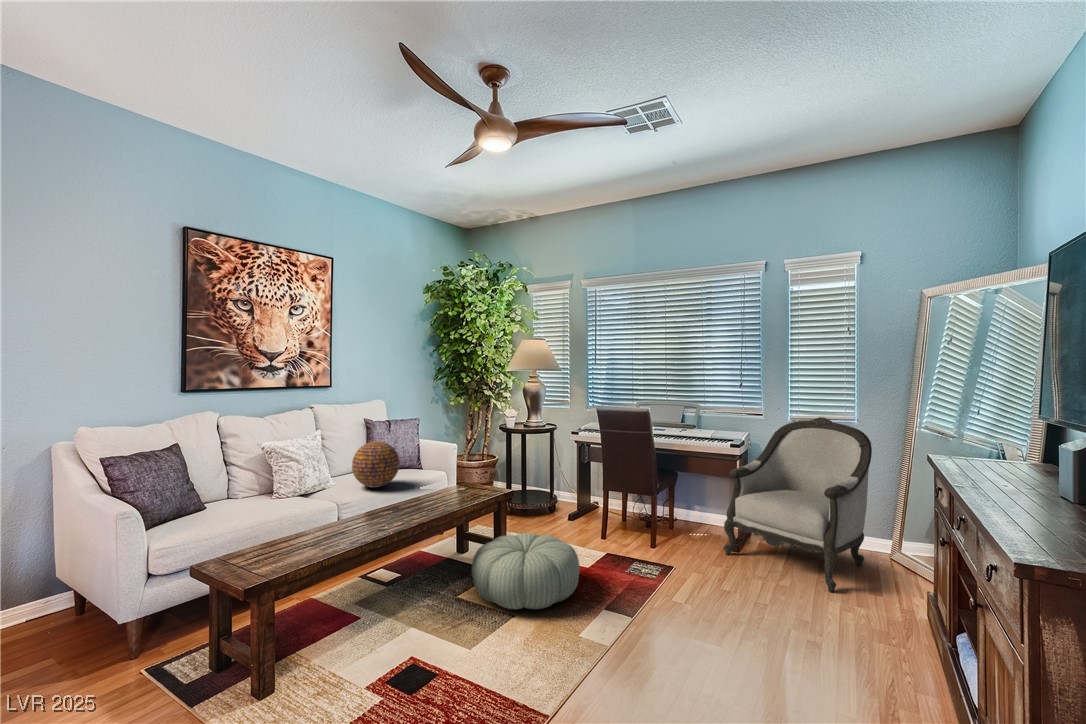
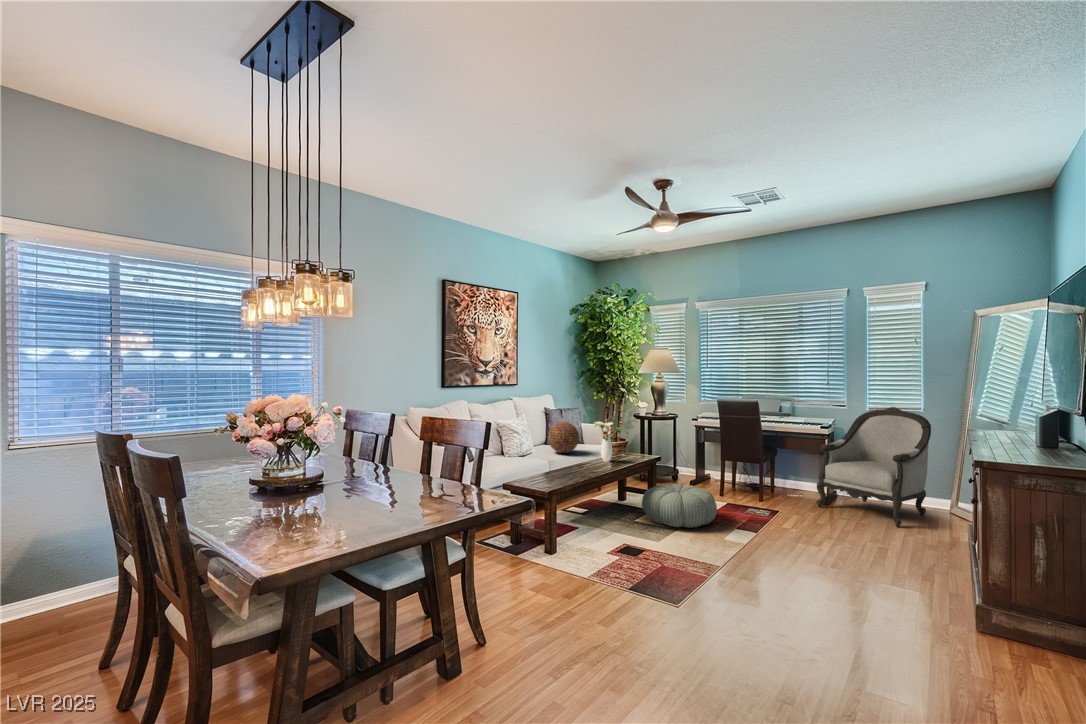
flower arrangement: none [404,442,457,502] -> present [595,422,628,462]

